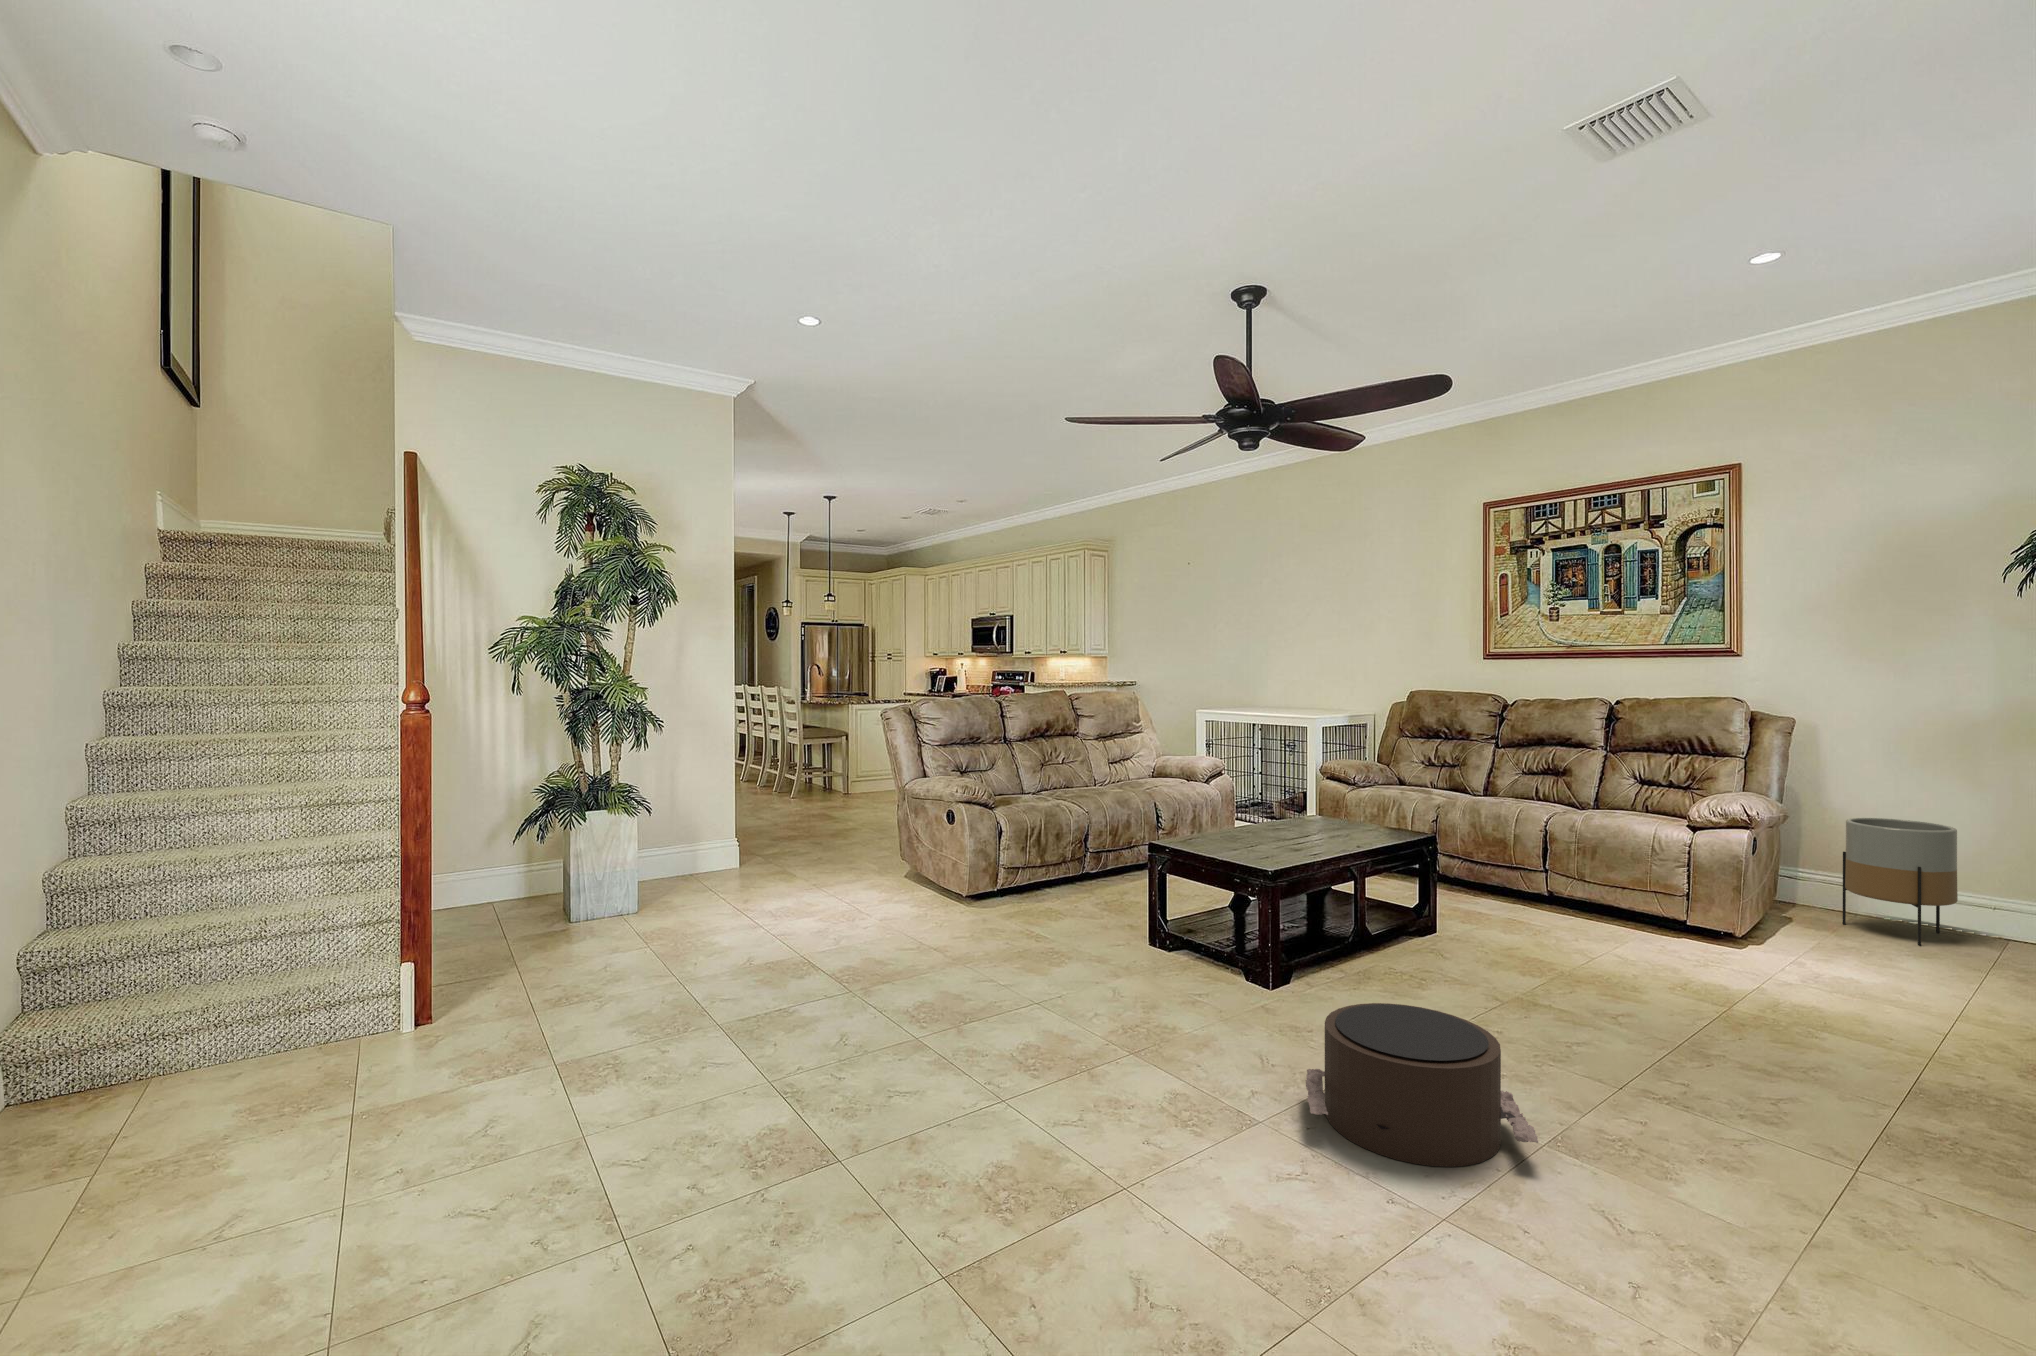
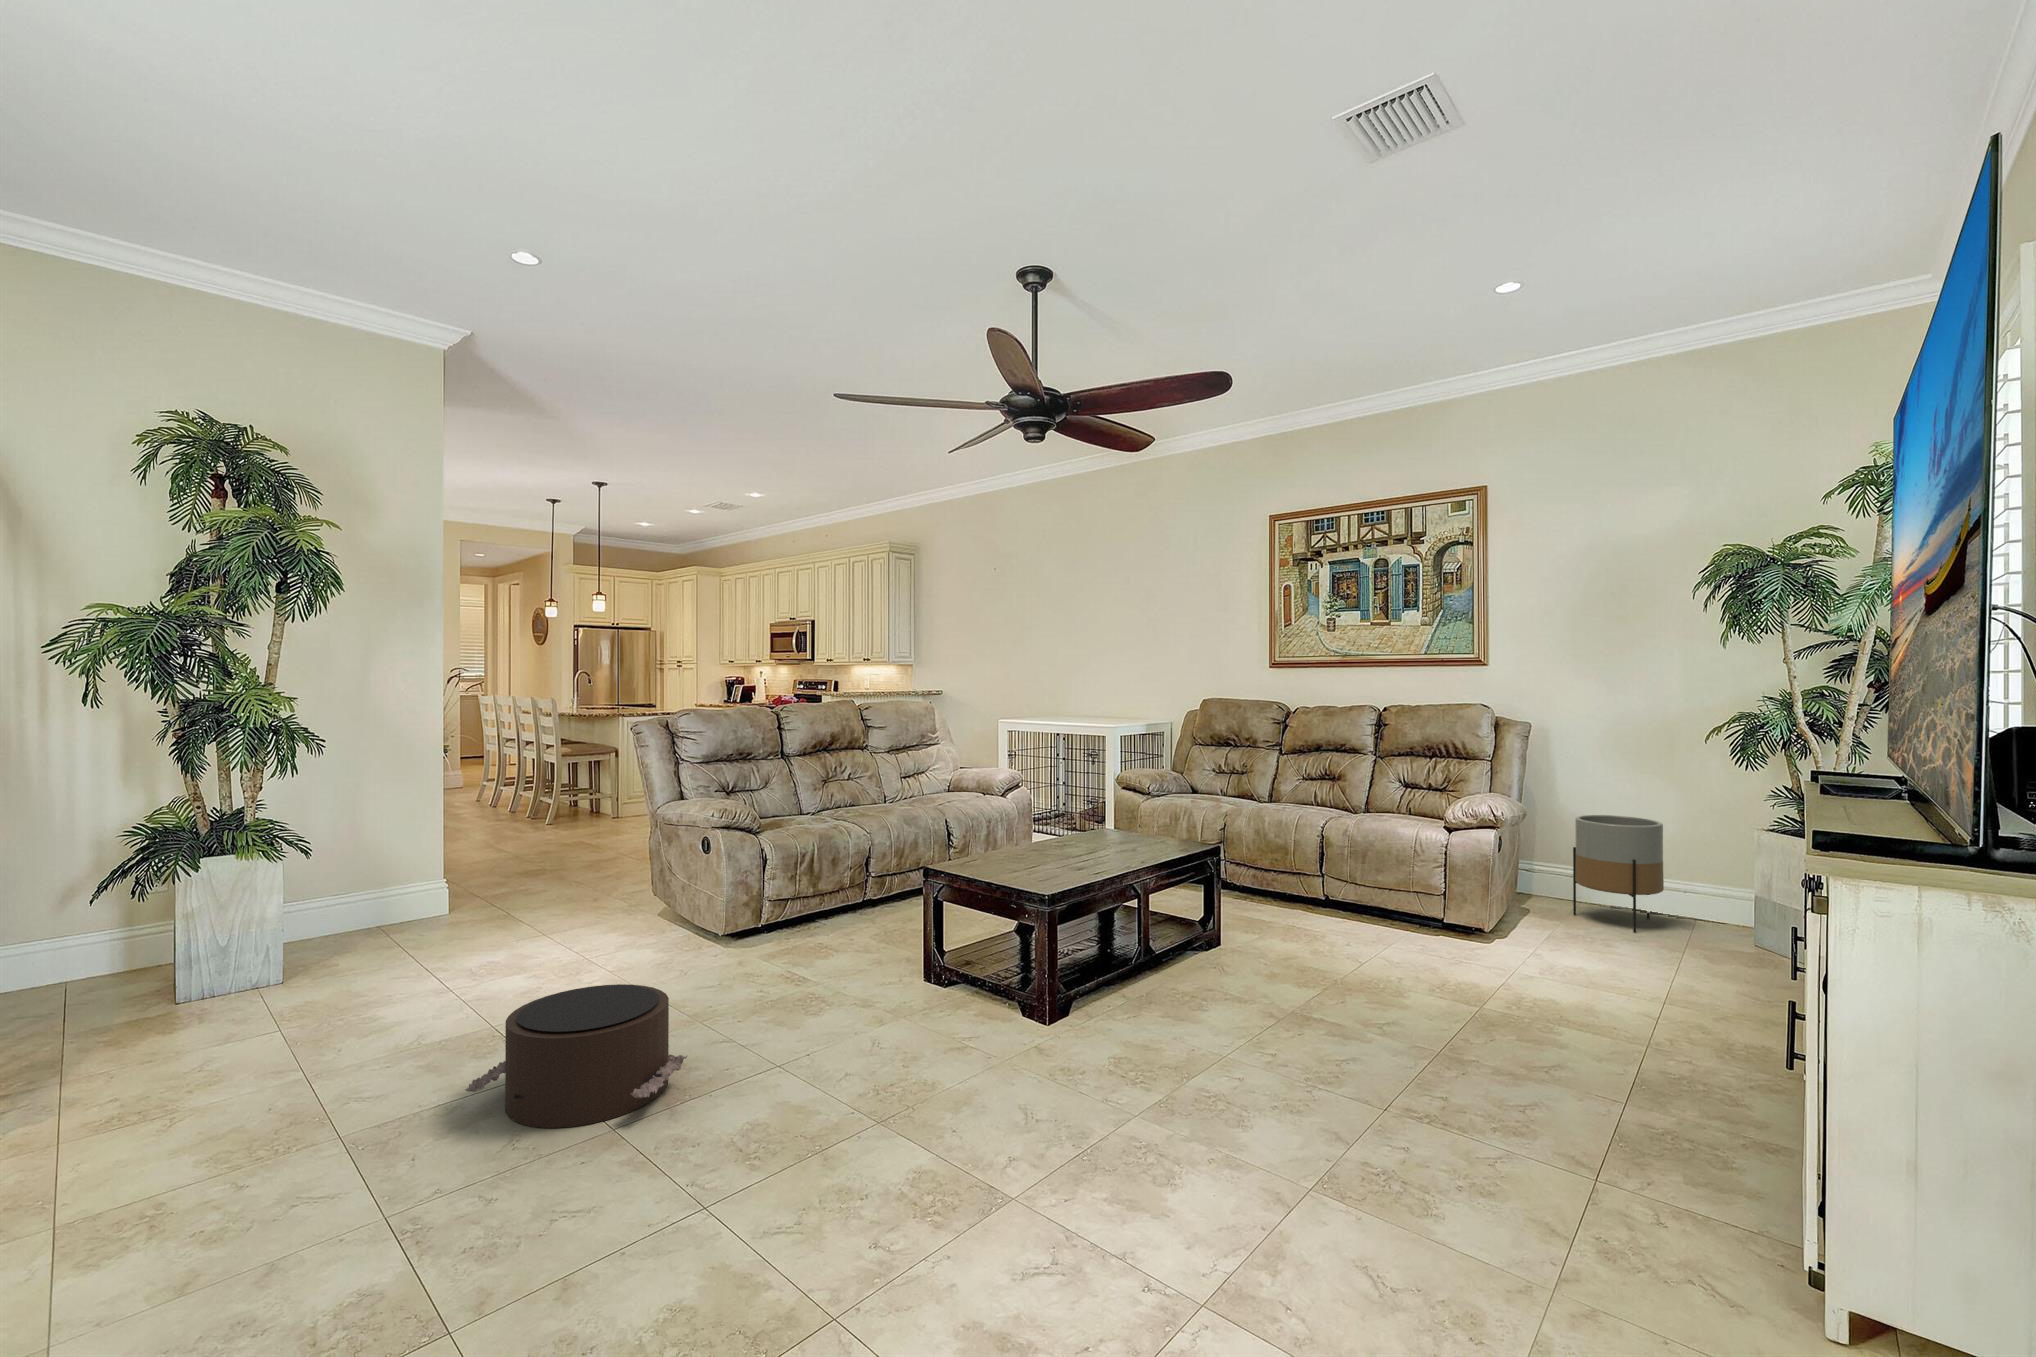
pouf: present [1306,1003,1538,1167] -> present [465,984,687,1128]

